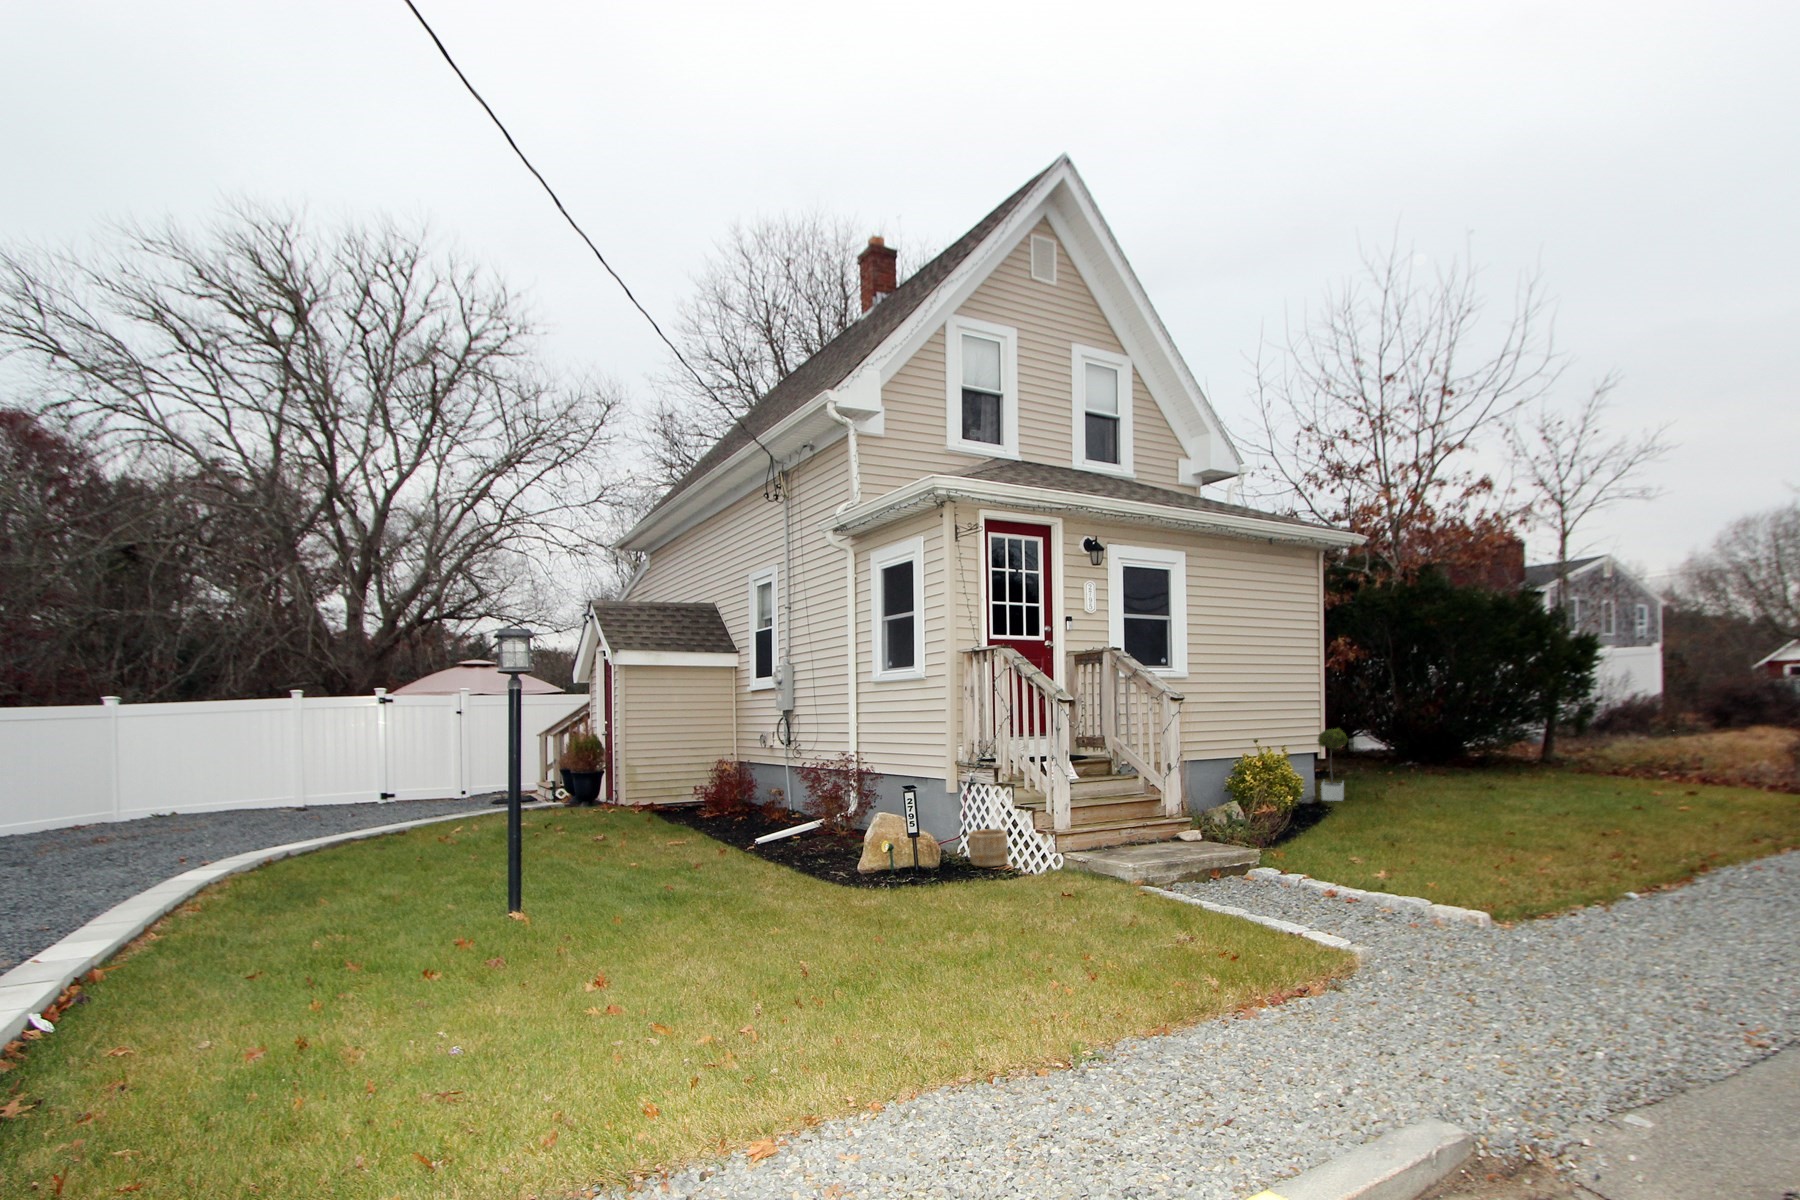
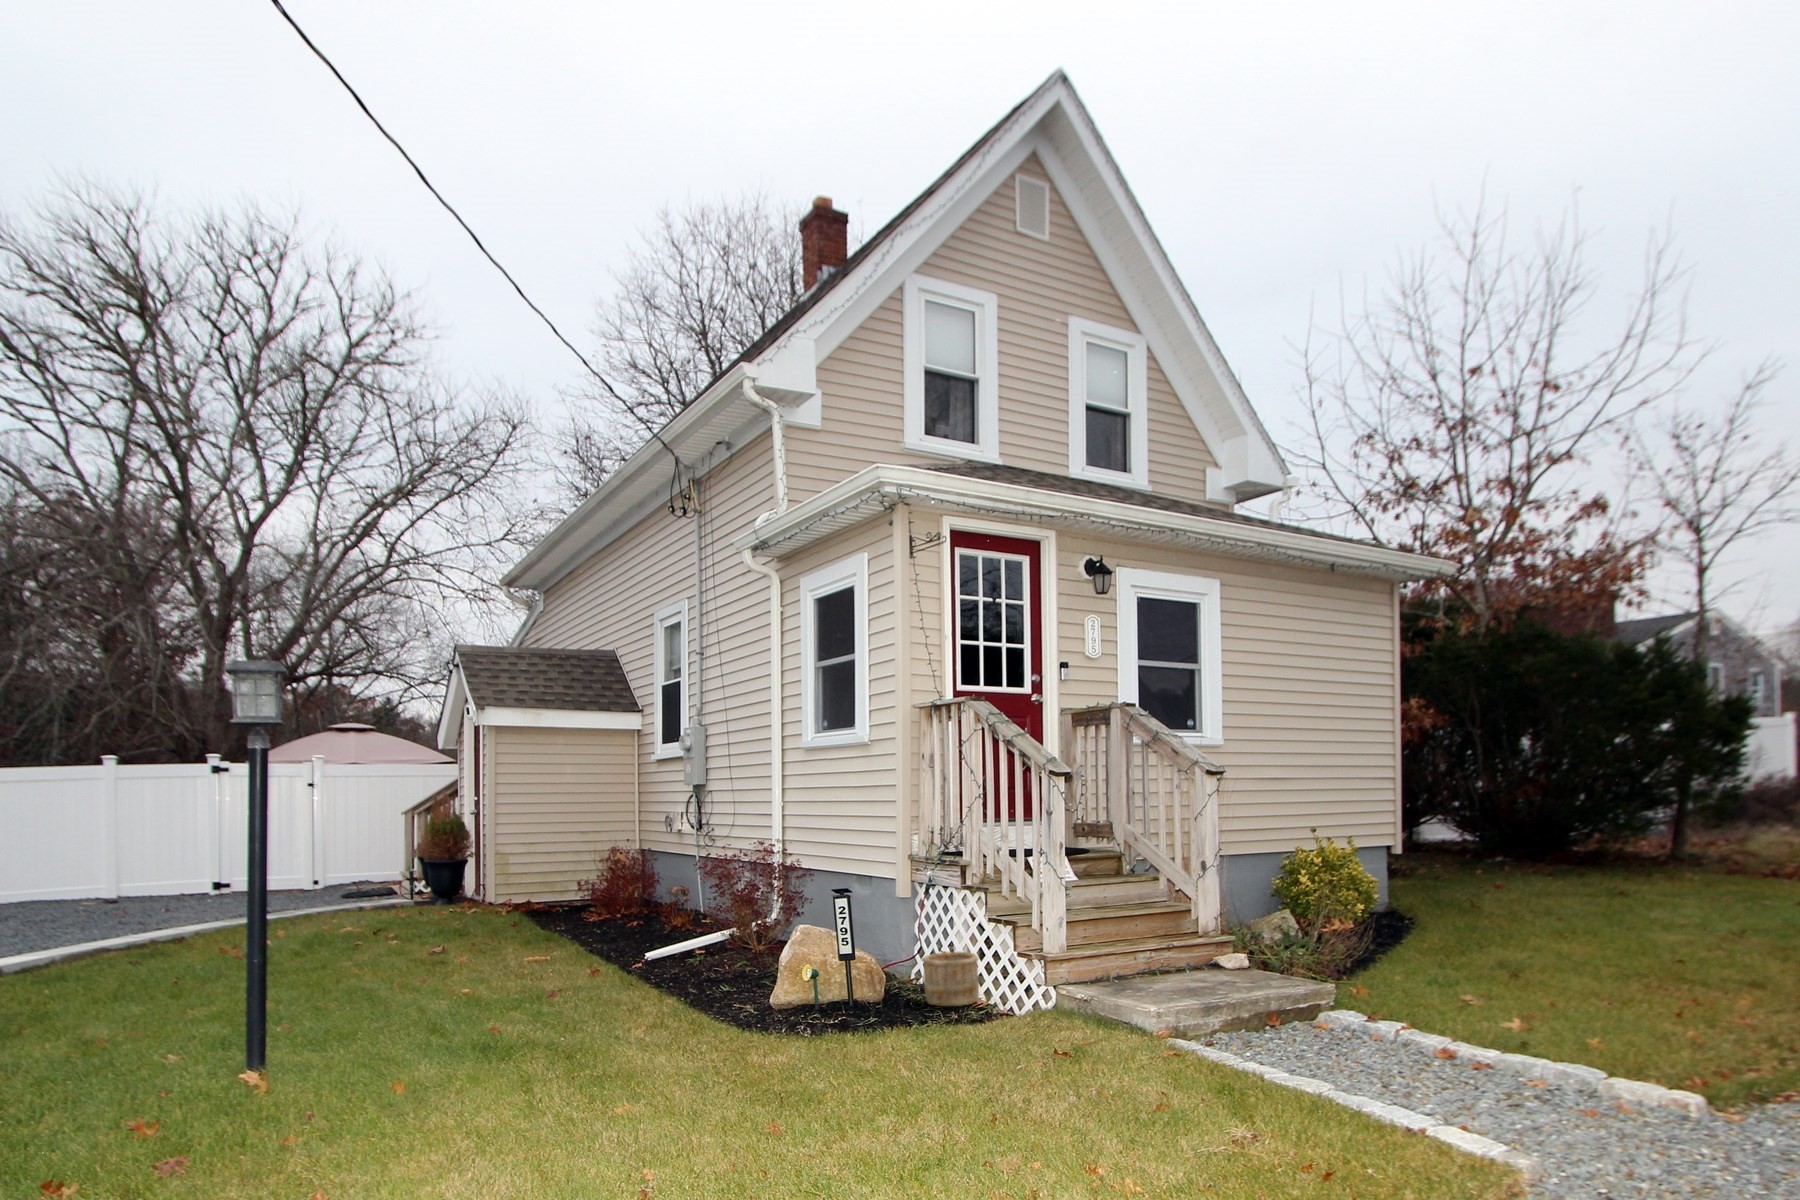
potted tree: present [1318,728,1348,801] -> none [1391,813,1434,911]

